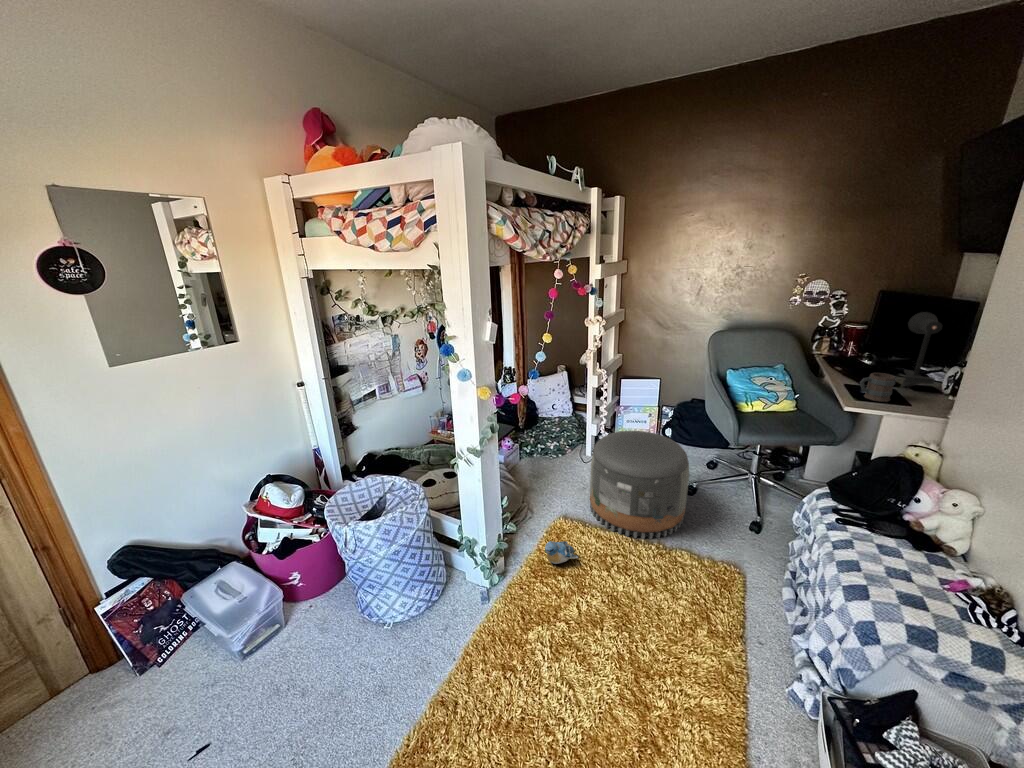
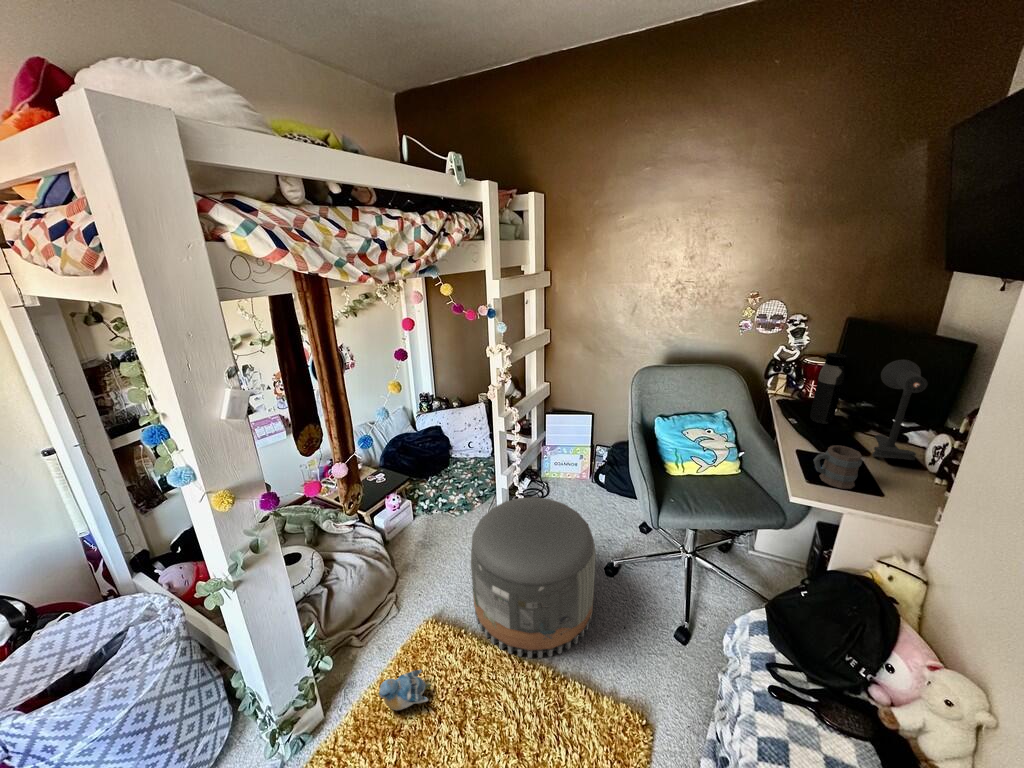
water bottle: none [852,315,881,369] -> present [810,353,846,424]

